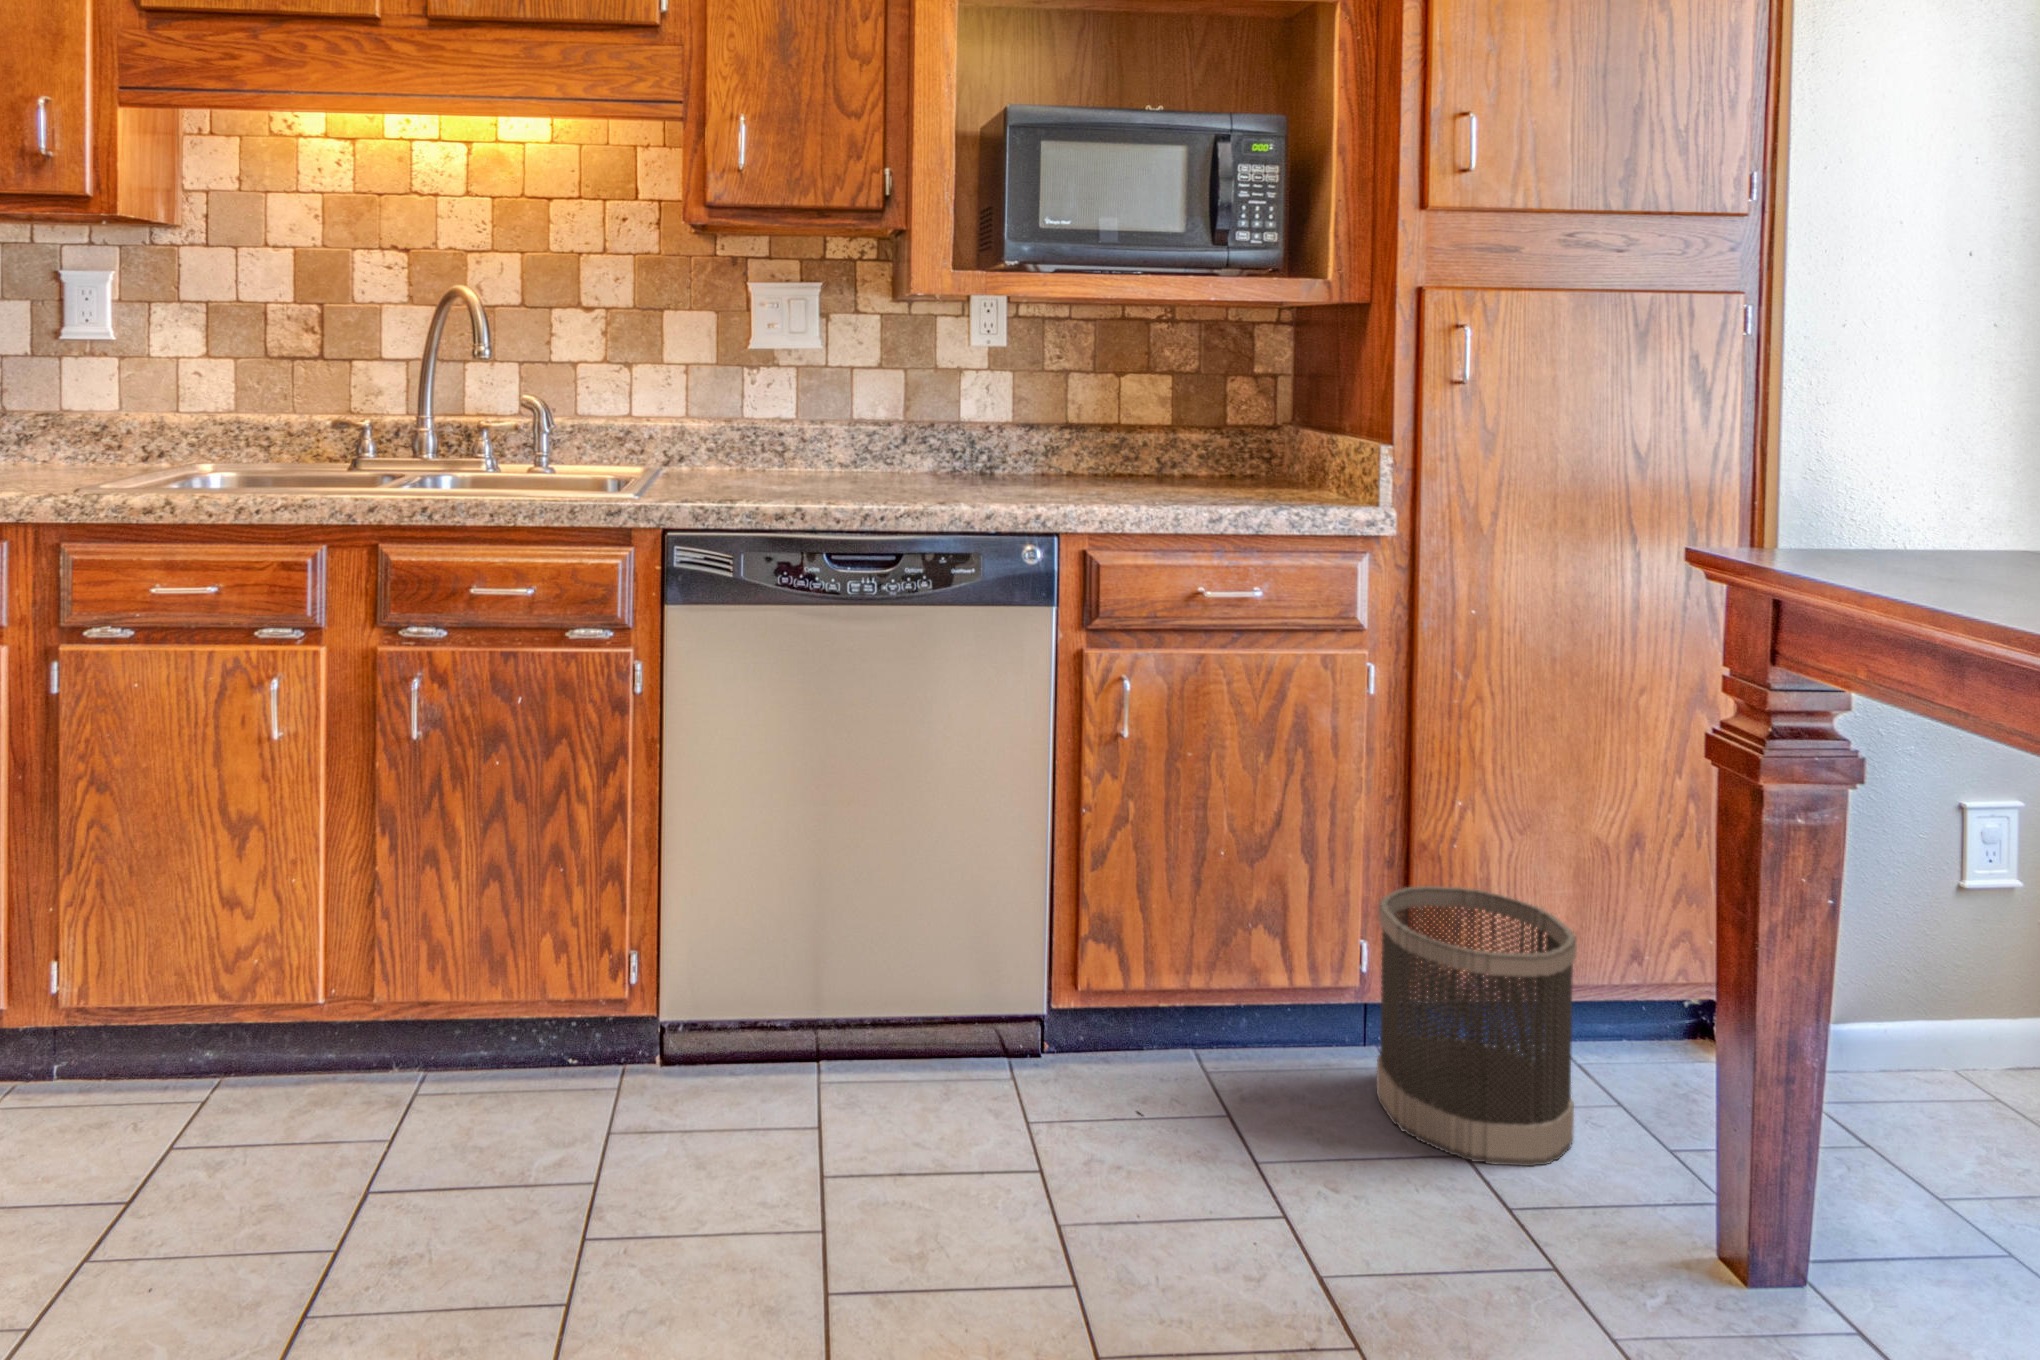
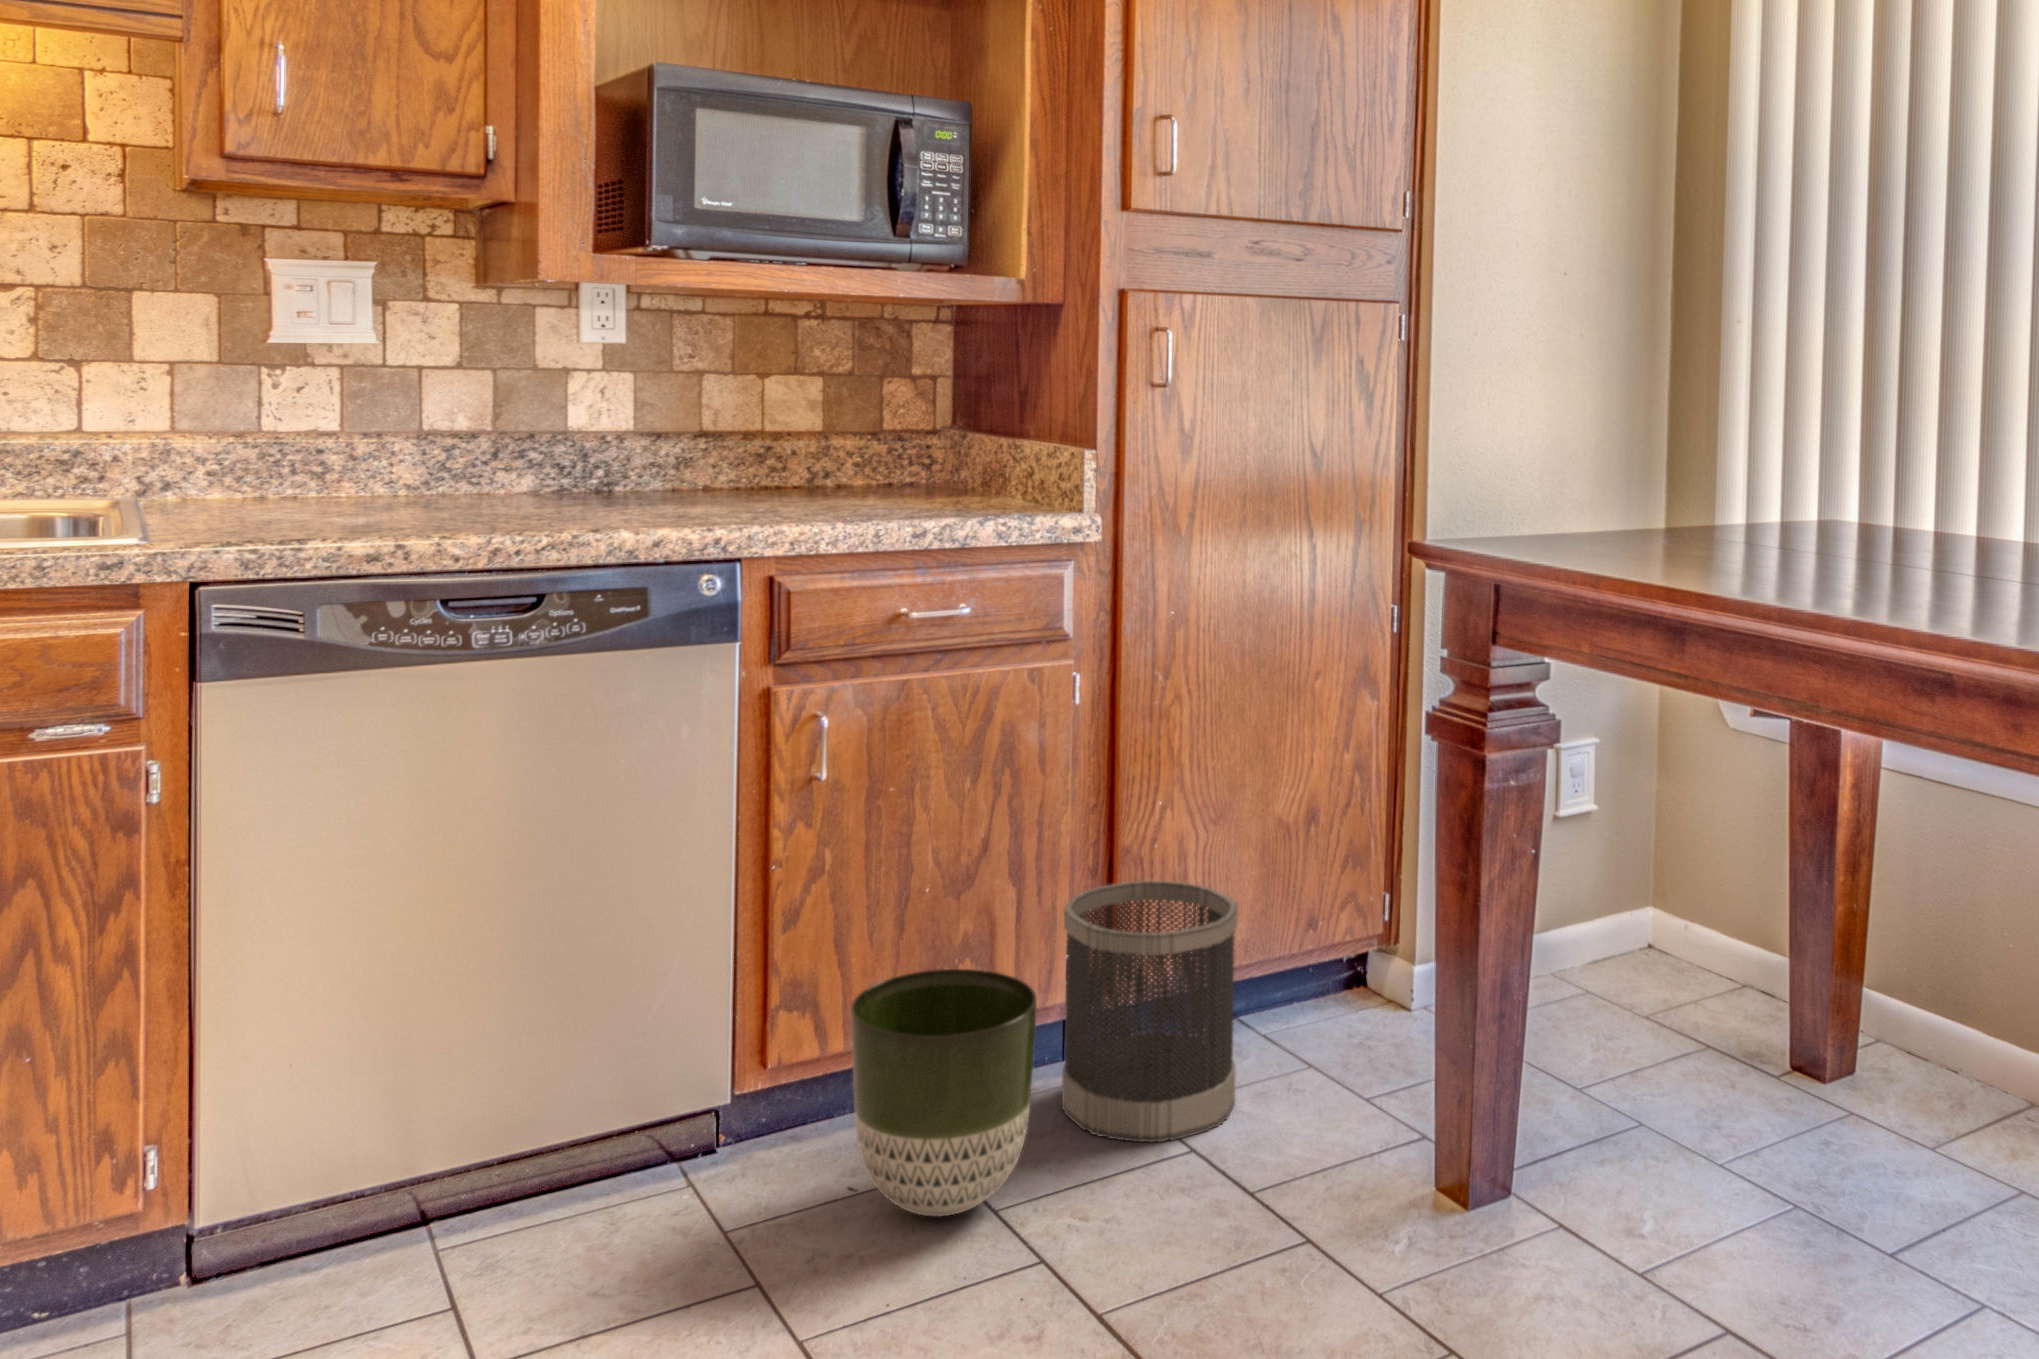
planter: none [1146,931,1327,1168] -> present [851,969,1037,1216]

